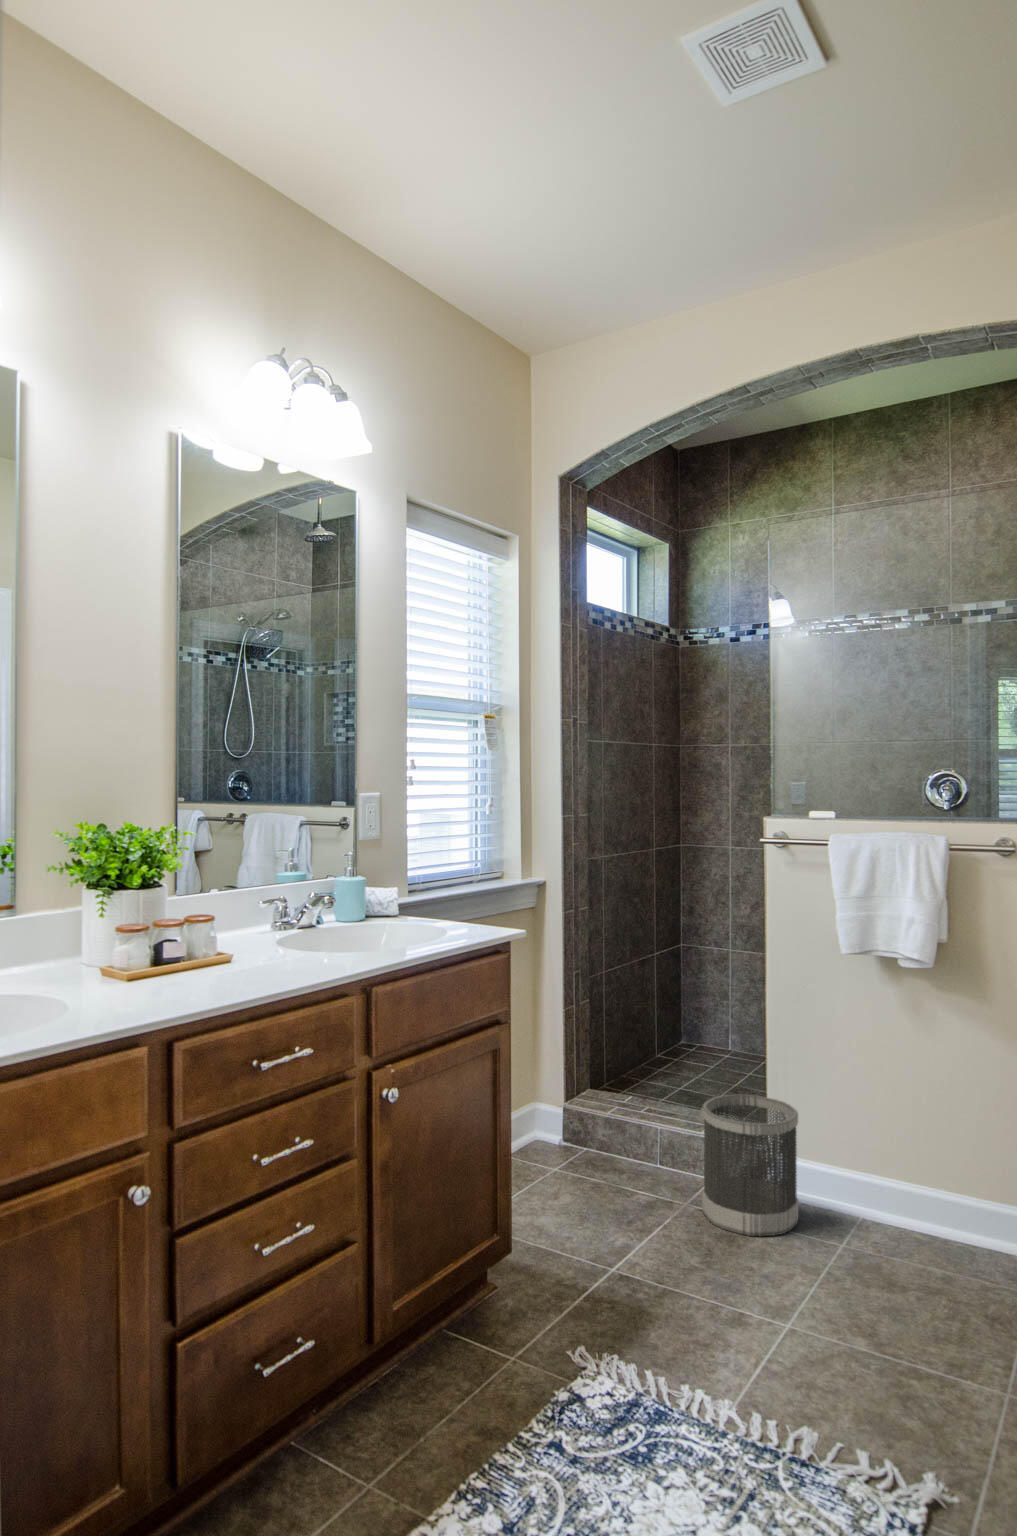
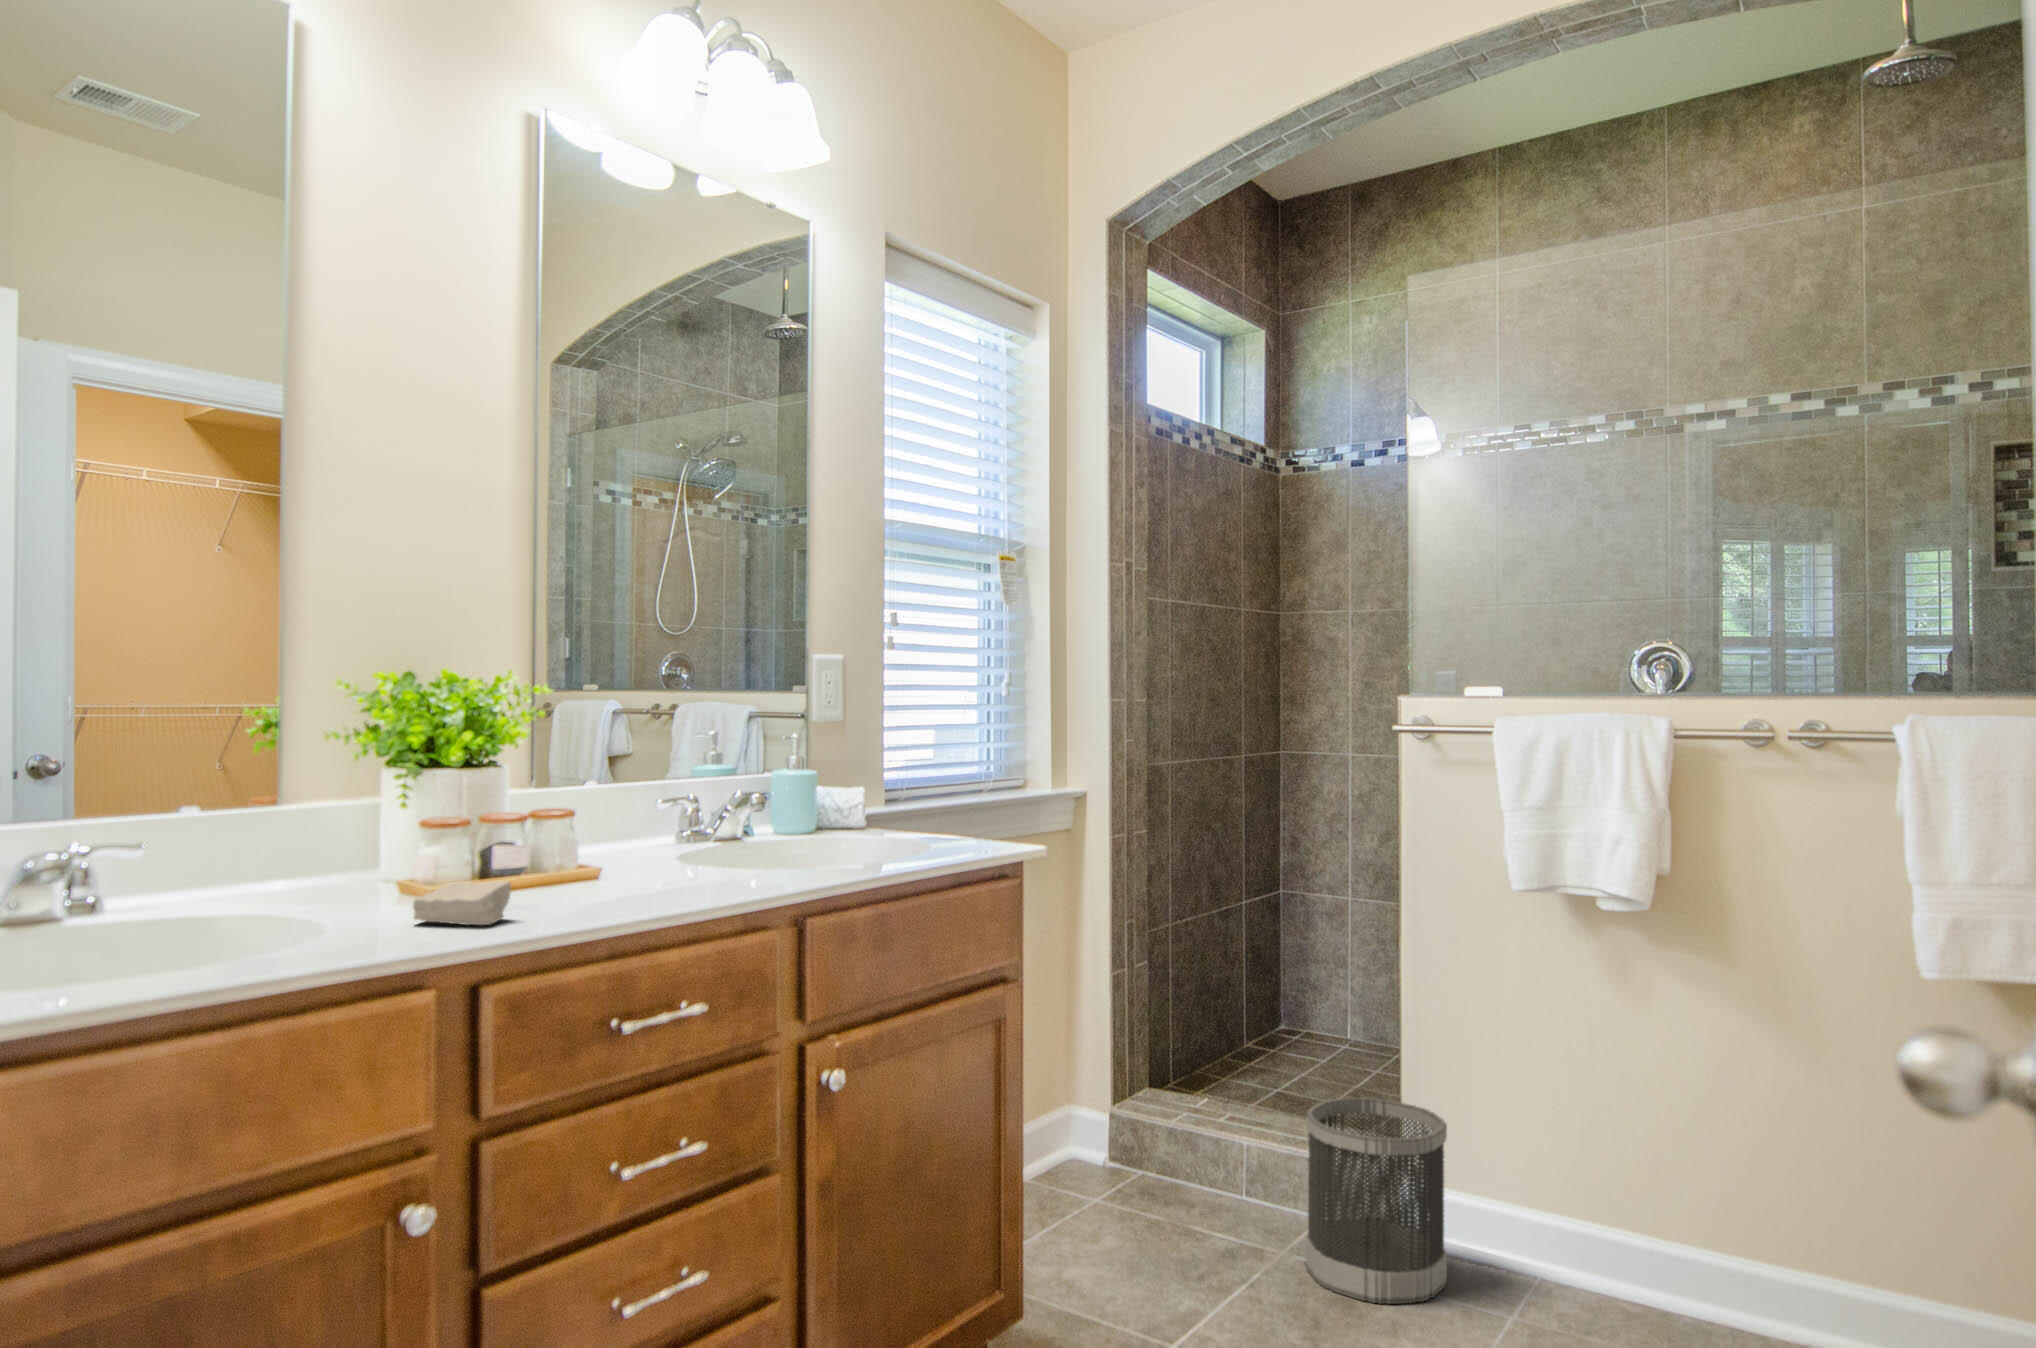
soap bar: none [123,972,186,1003] -> present [413,881,511,925]

